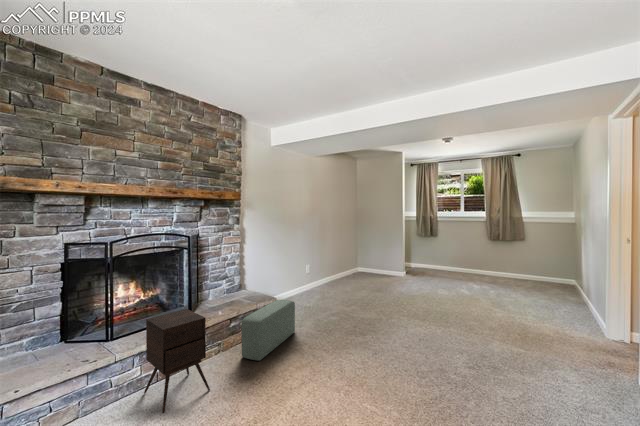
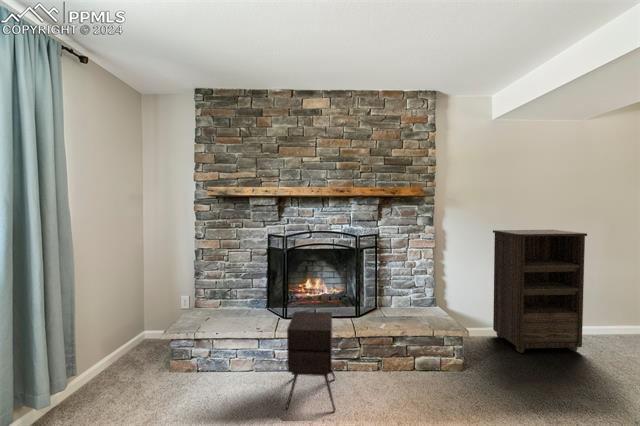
bookshelf: none [277,226,324,309] -> present [493,230,587,353]
pouf: present [241,300,295,361] -> none [394,332,491,407]

